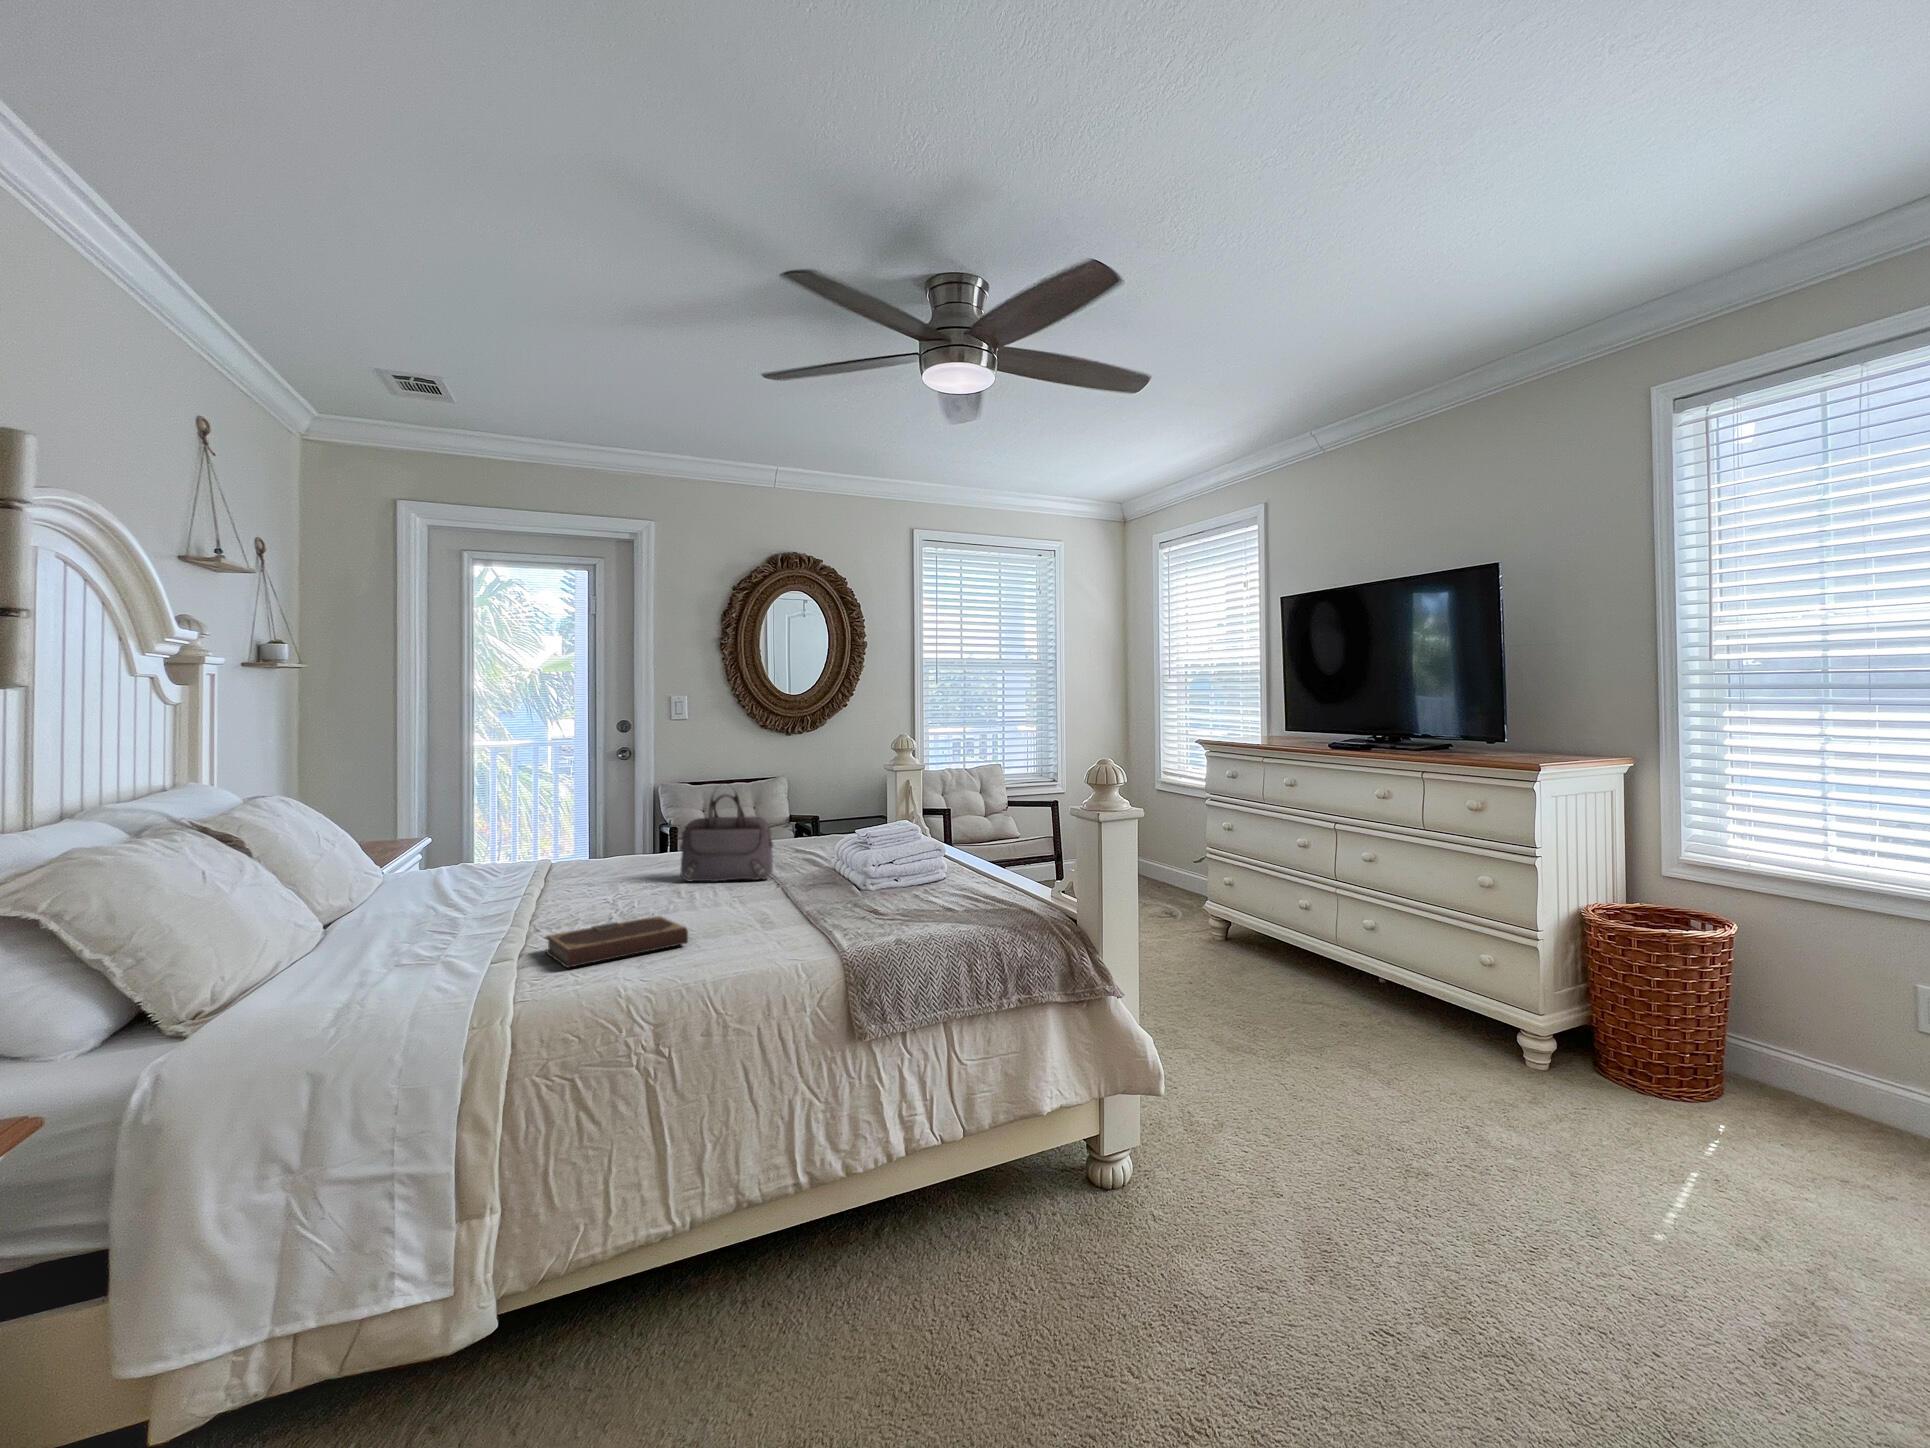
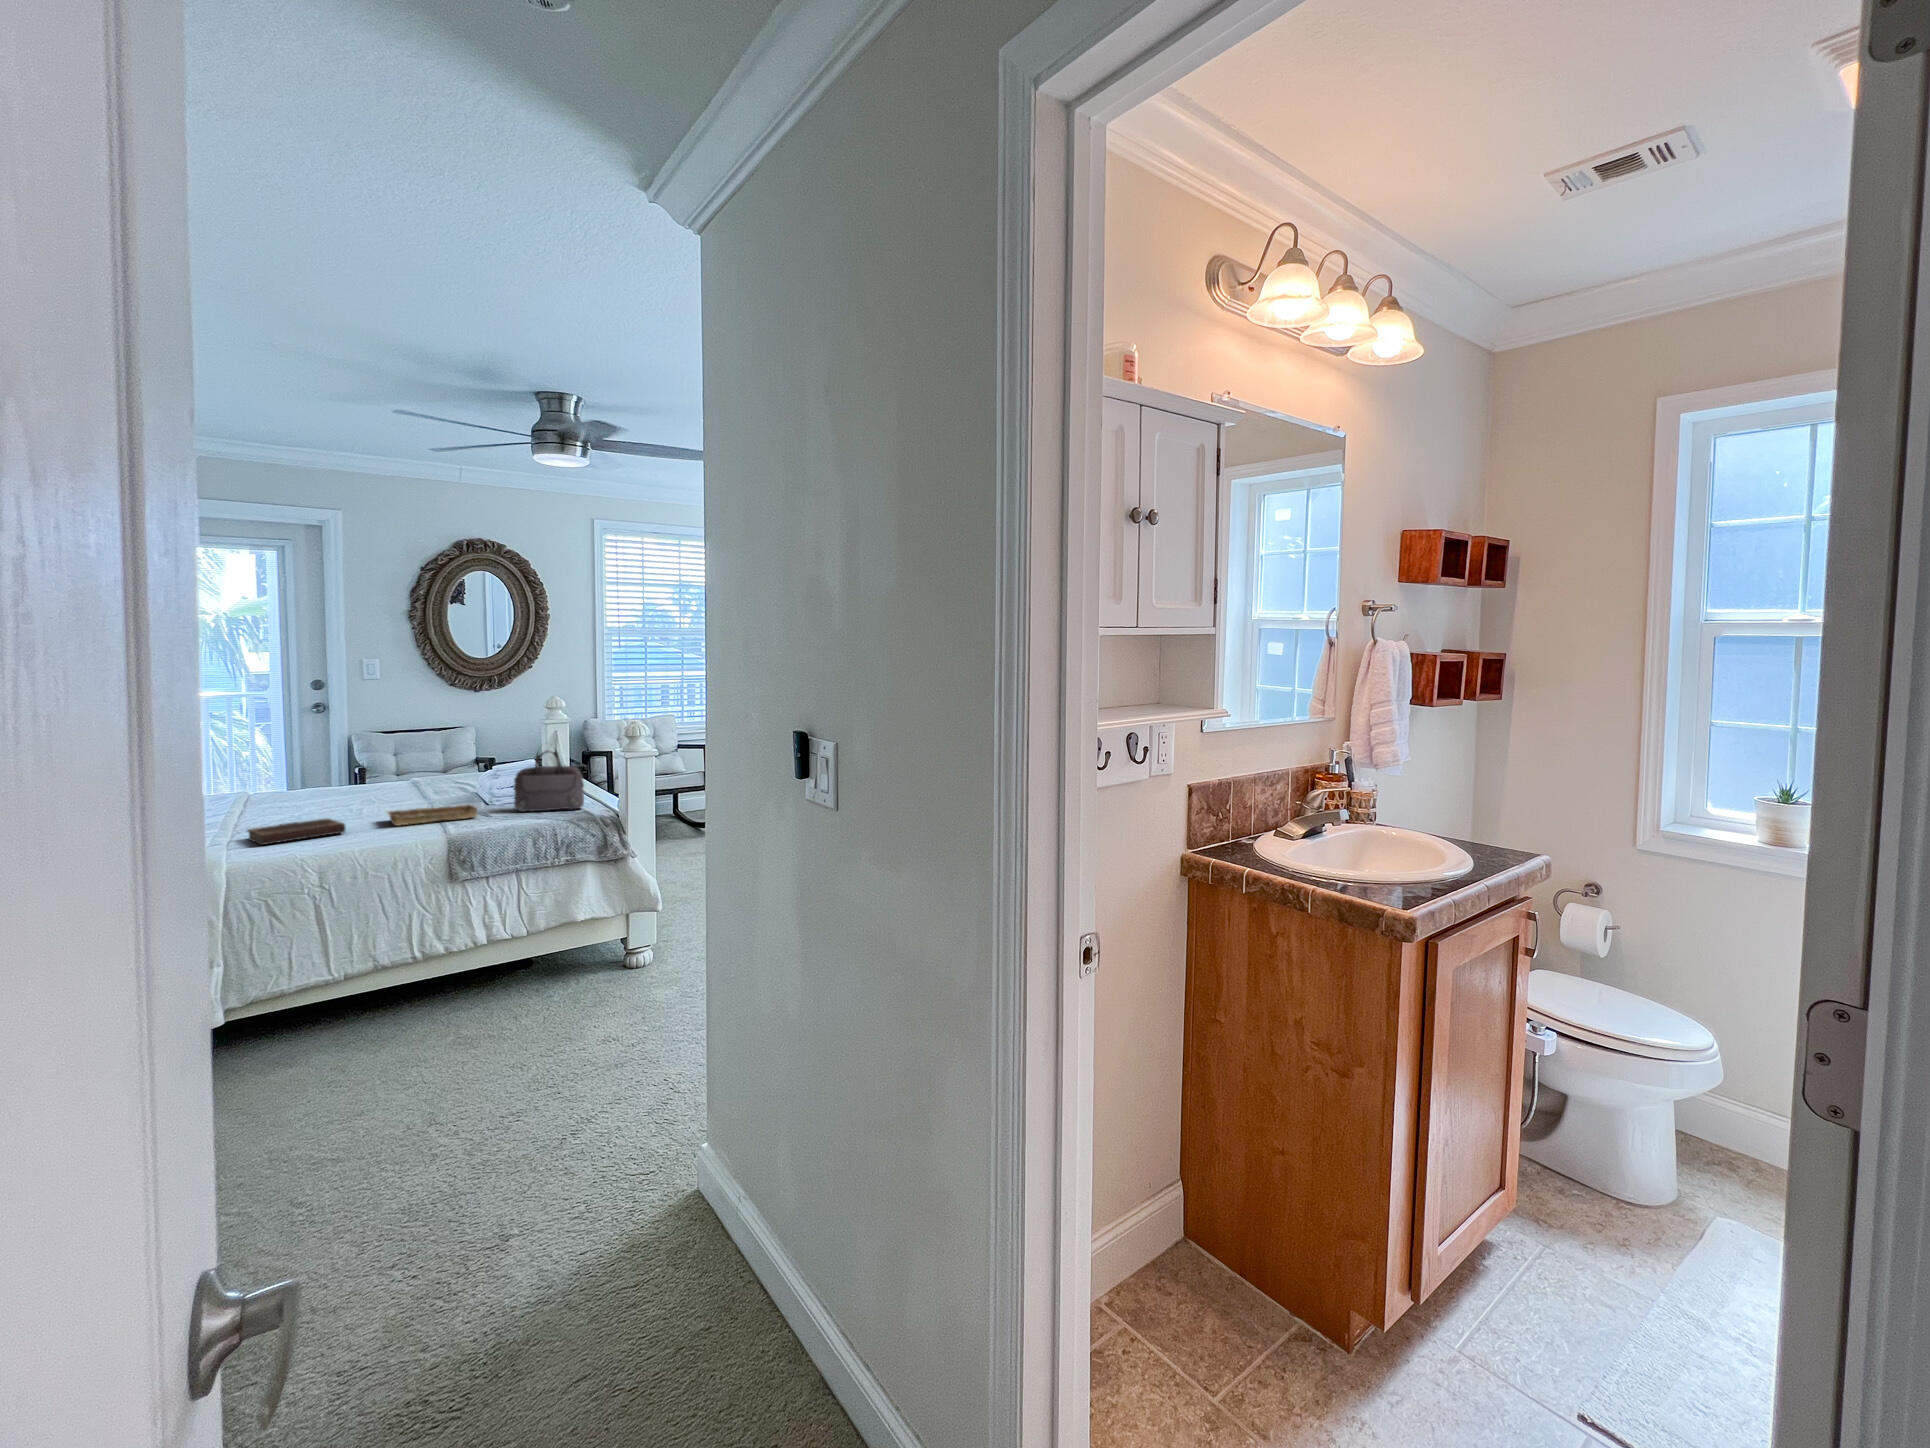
handbag: present [680,792,773,881] -> present [514,750,584,812]
tray: none [737,893,873,931] -> present [387,804,477,826]

